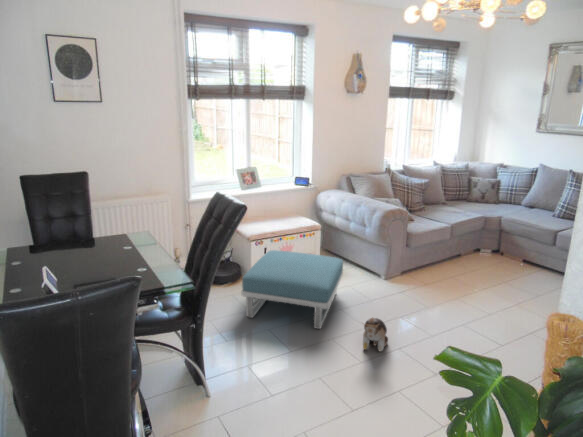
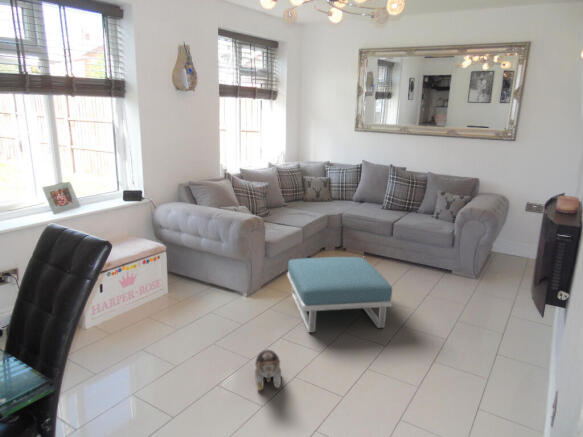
footstool: present [241,250,343,329] -> present [287,257,392,333]

